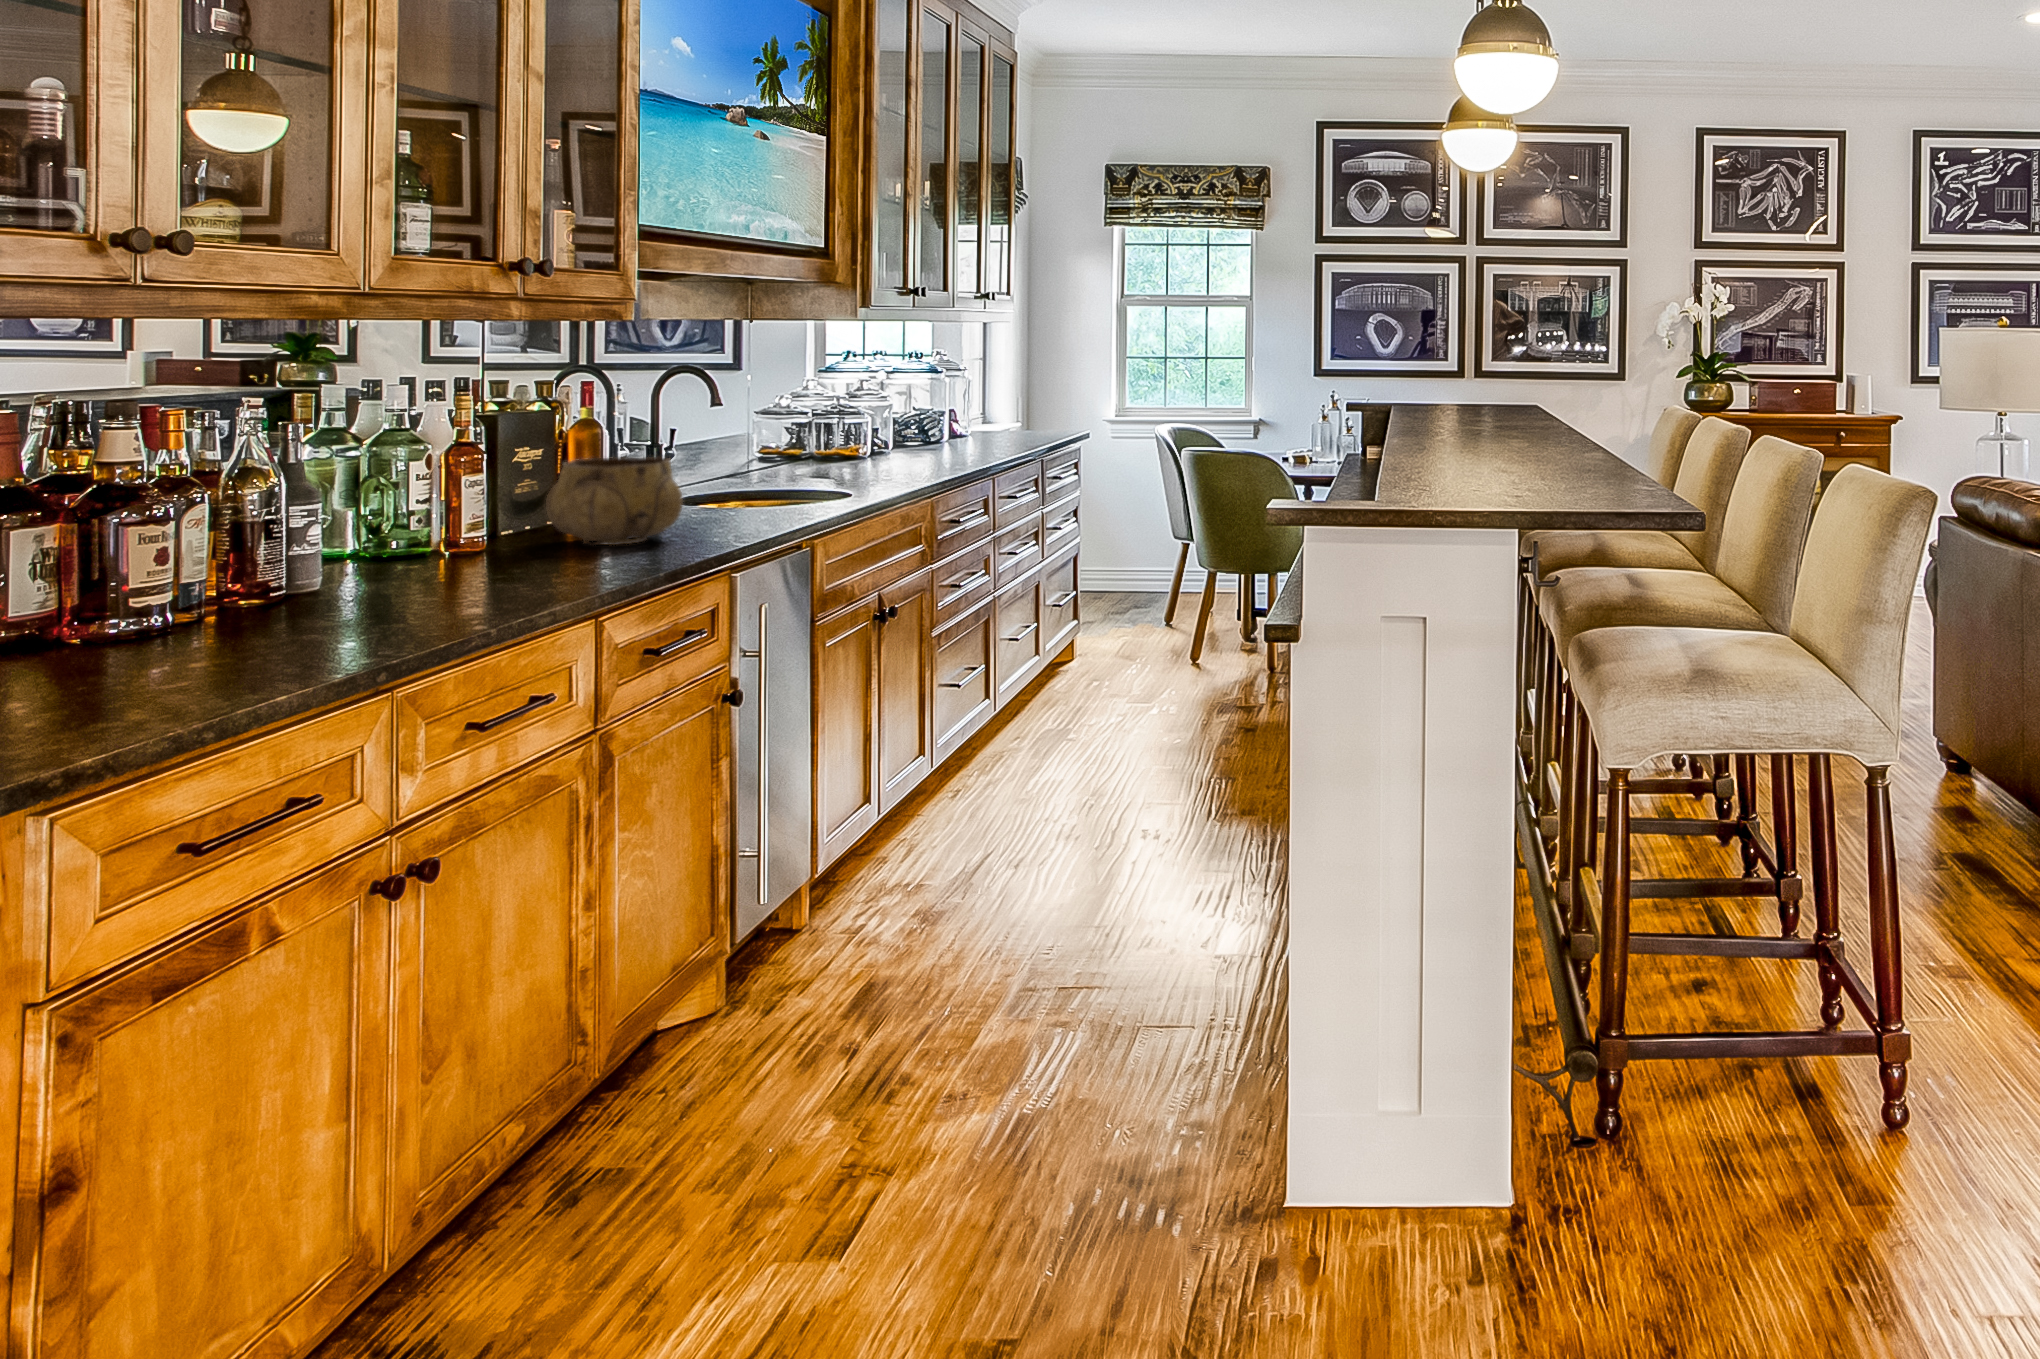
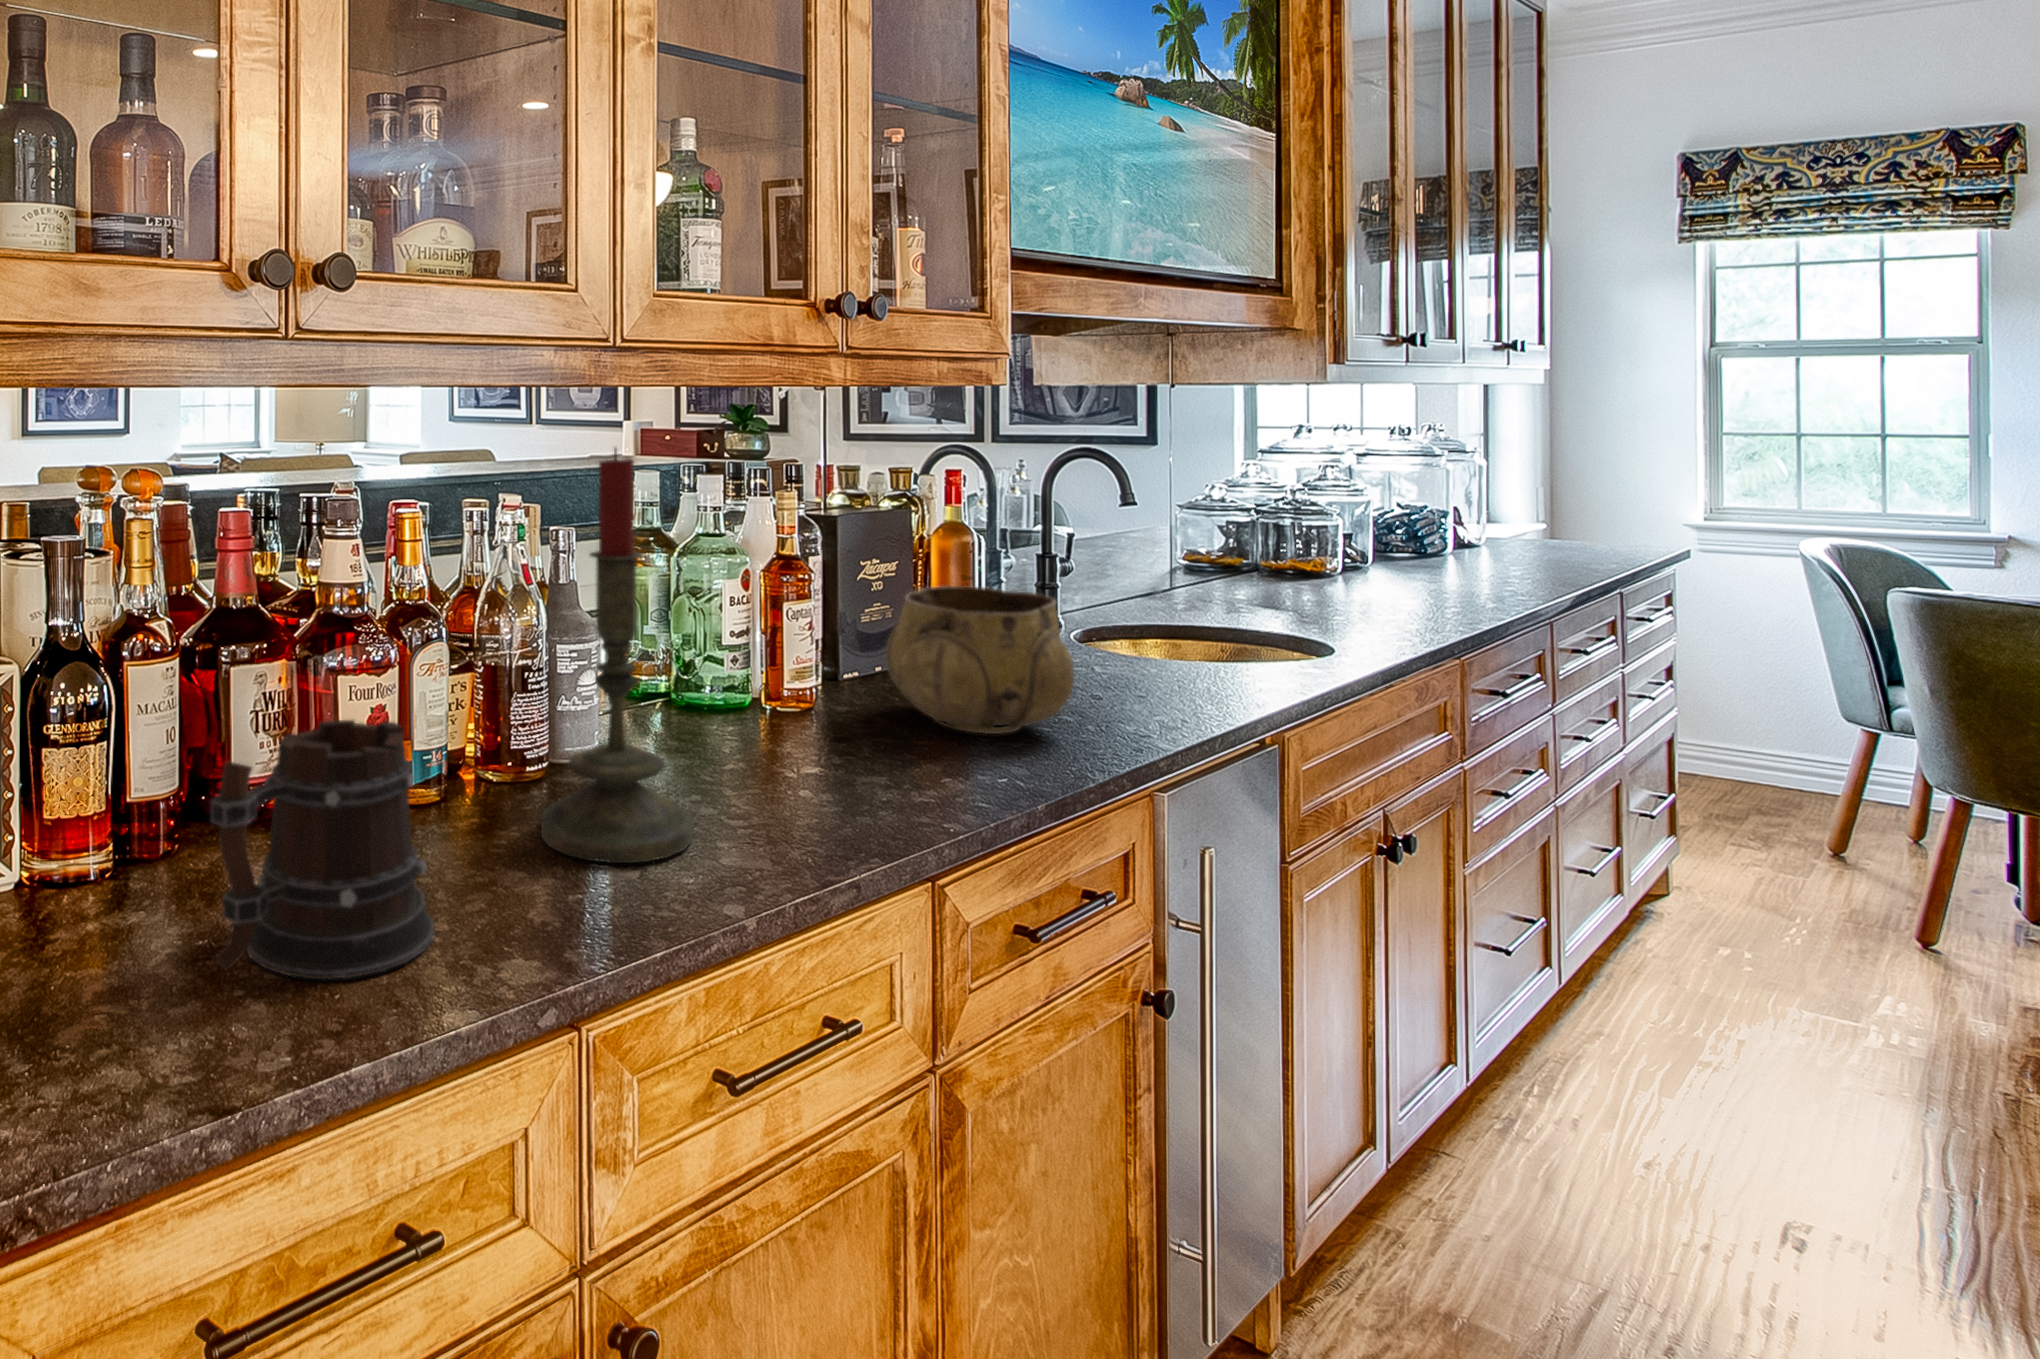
candle: none [323,360,445,612] -> present [541,448,693,863]
beer mug: none [150,525,303,663] -> present [211,720,434,979]

